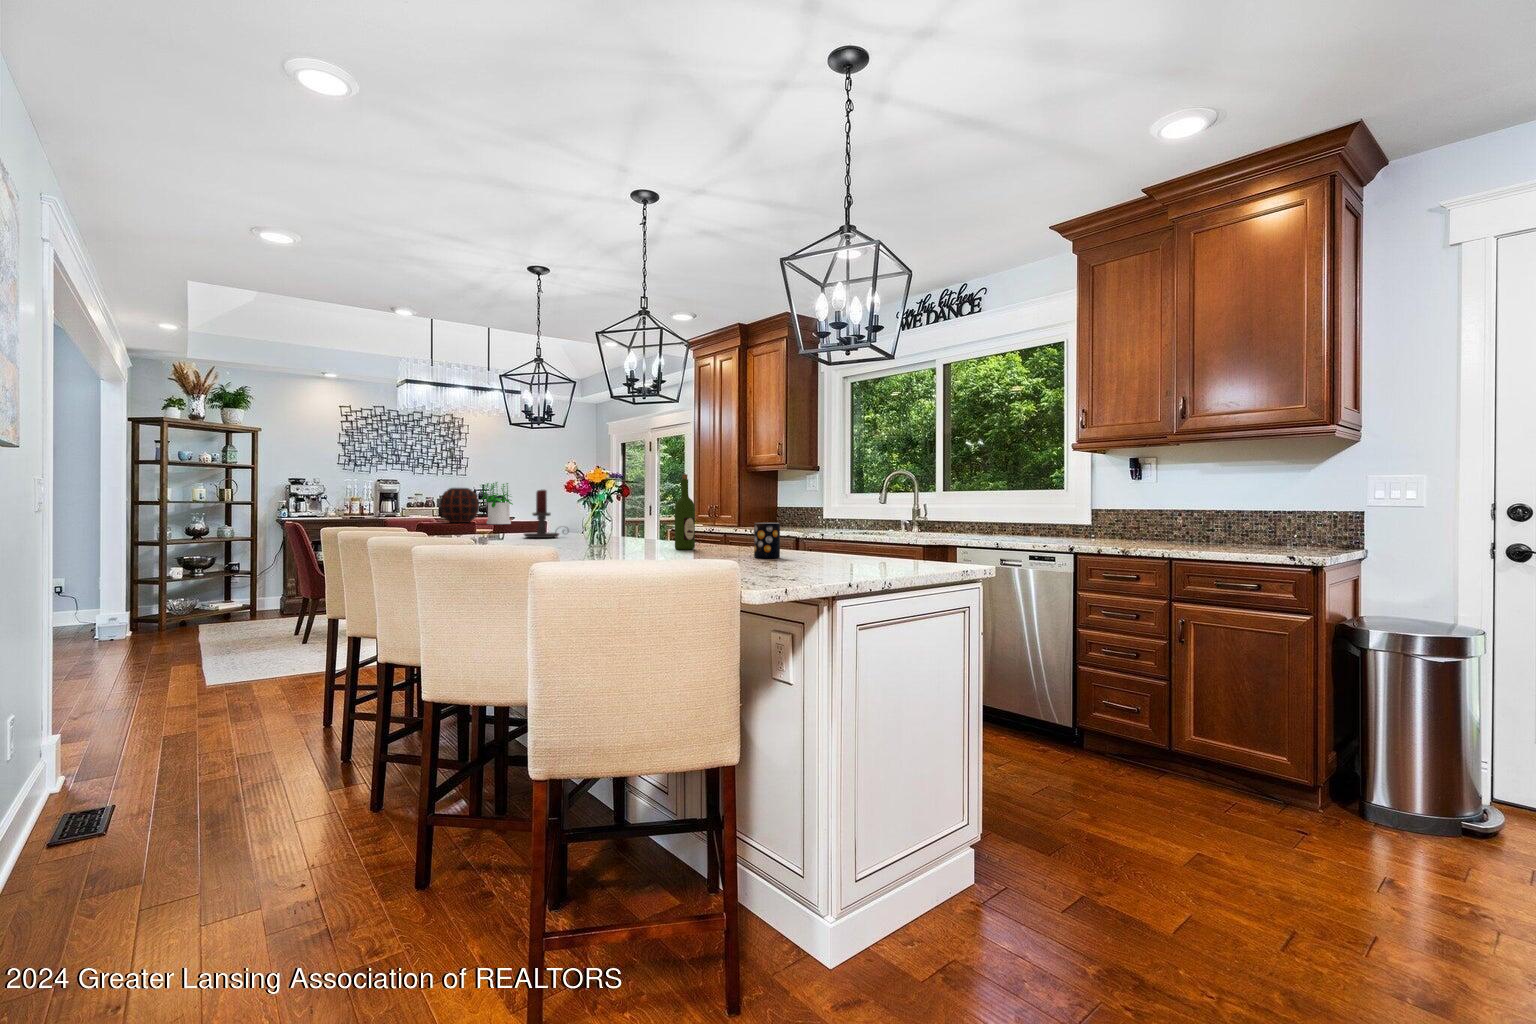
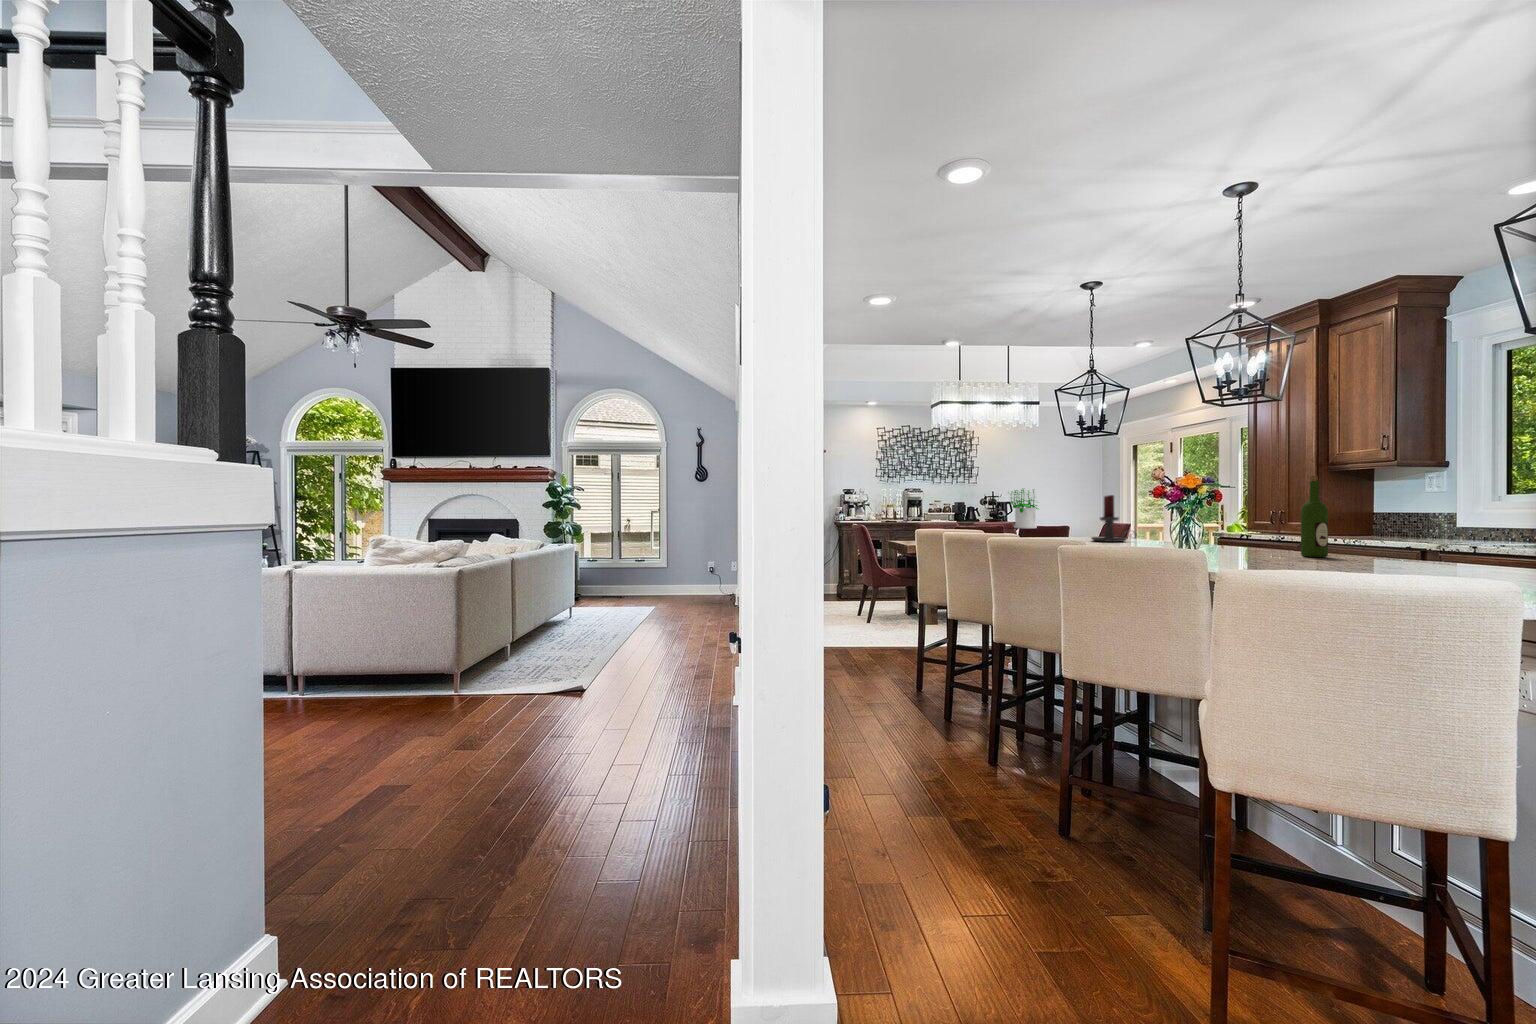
decorative vase: present [440,488,479,523] -> none [969,495,1004,527]
mug: present [754,523,780,558] -> none [1441,529,1482,570]

